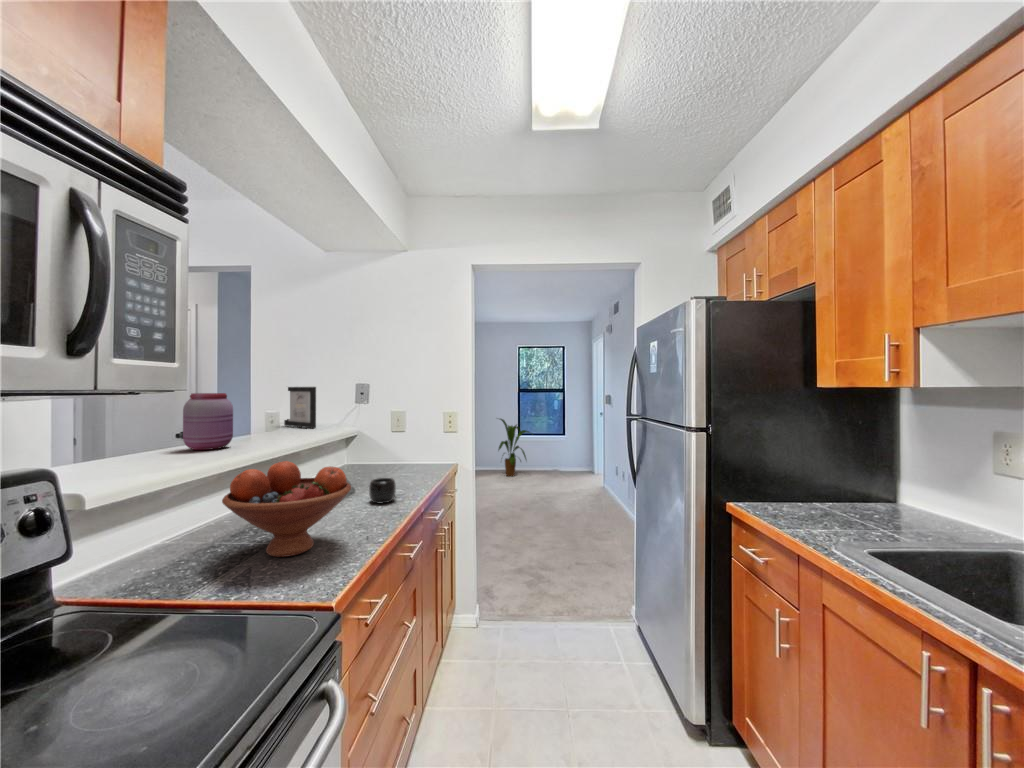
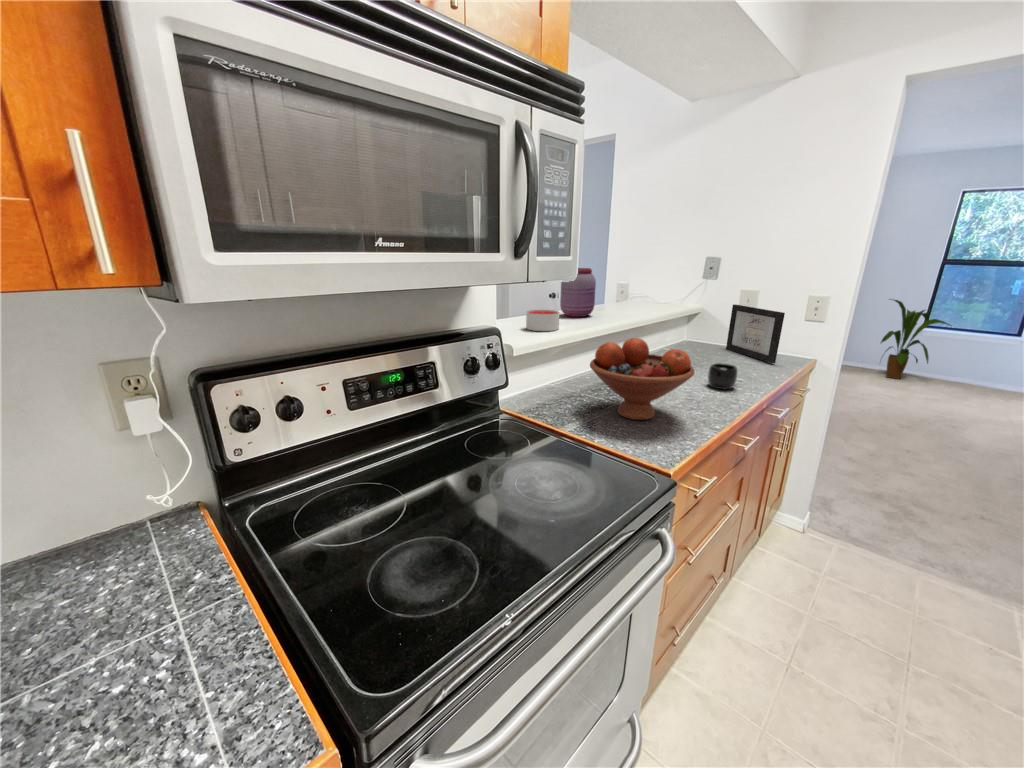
picture frame: present [284,387,316,428] -> present [726,304,785,363]
candle: none [120,442,177,471] -> present [526,310,559,331]

